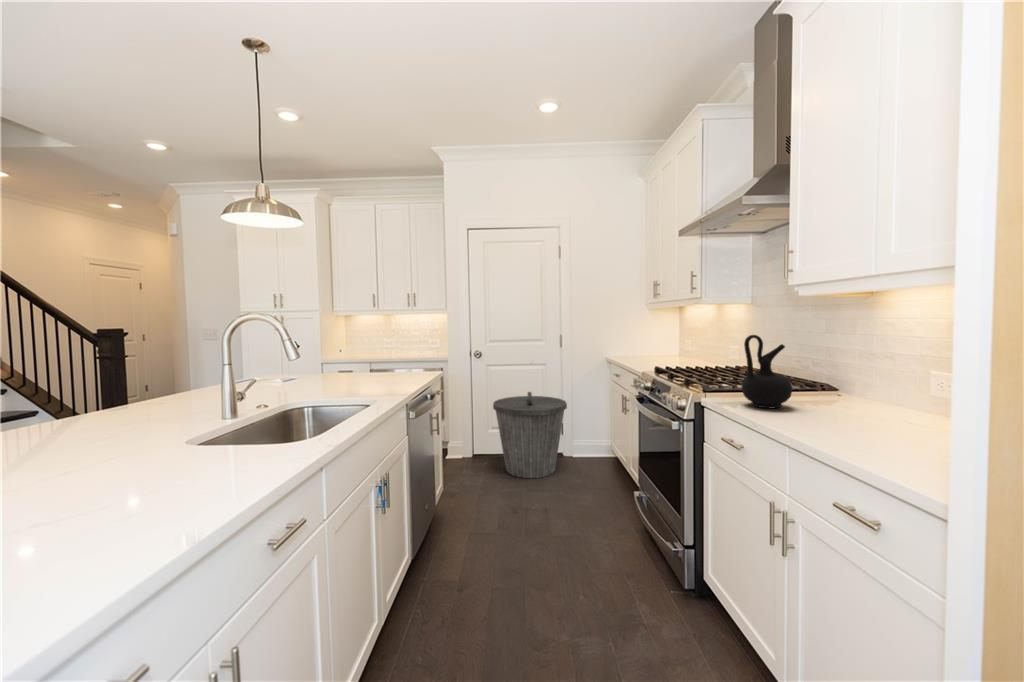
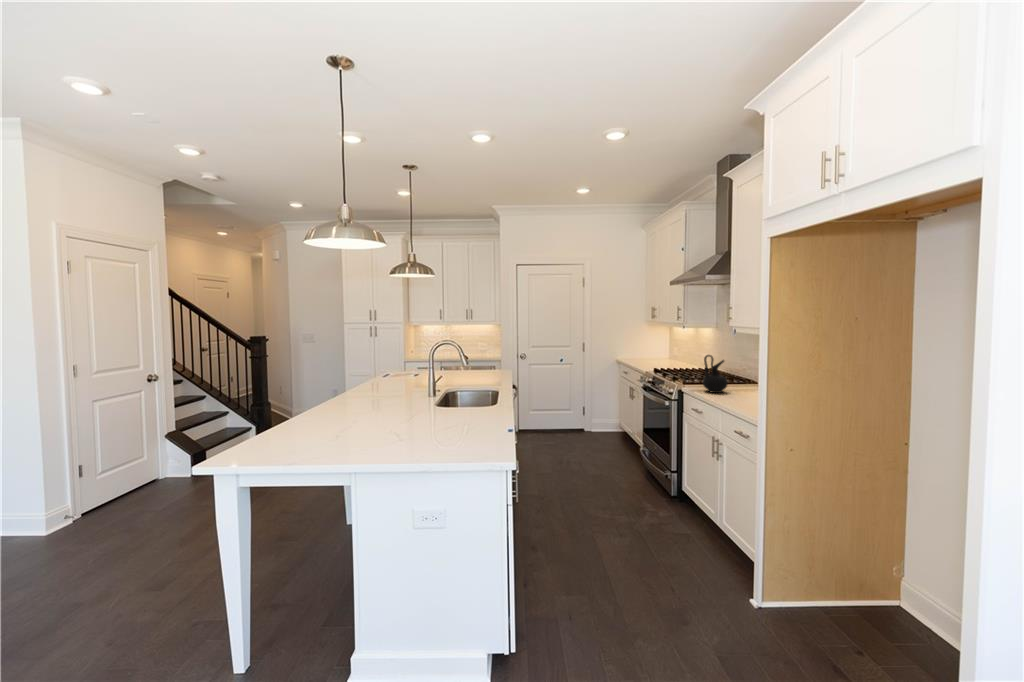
trash can: present [493,392,567,478] -> none [539,384,591,444]

